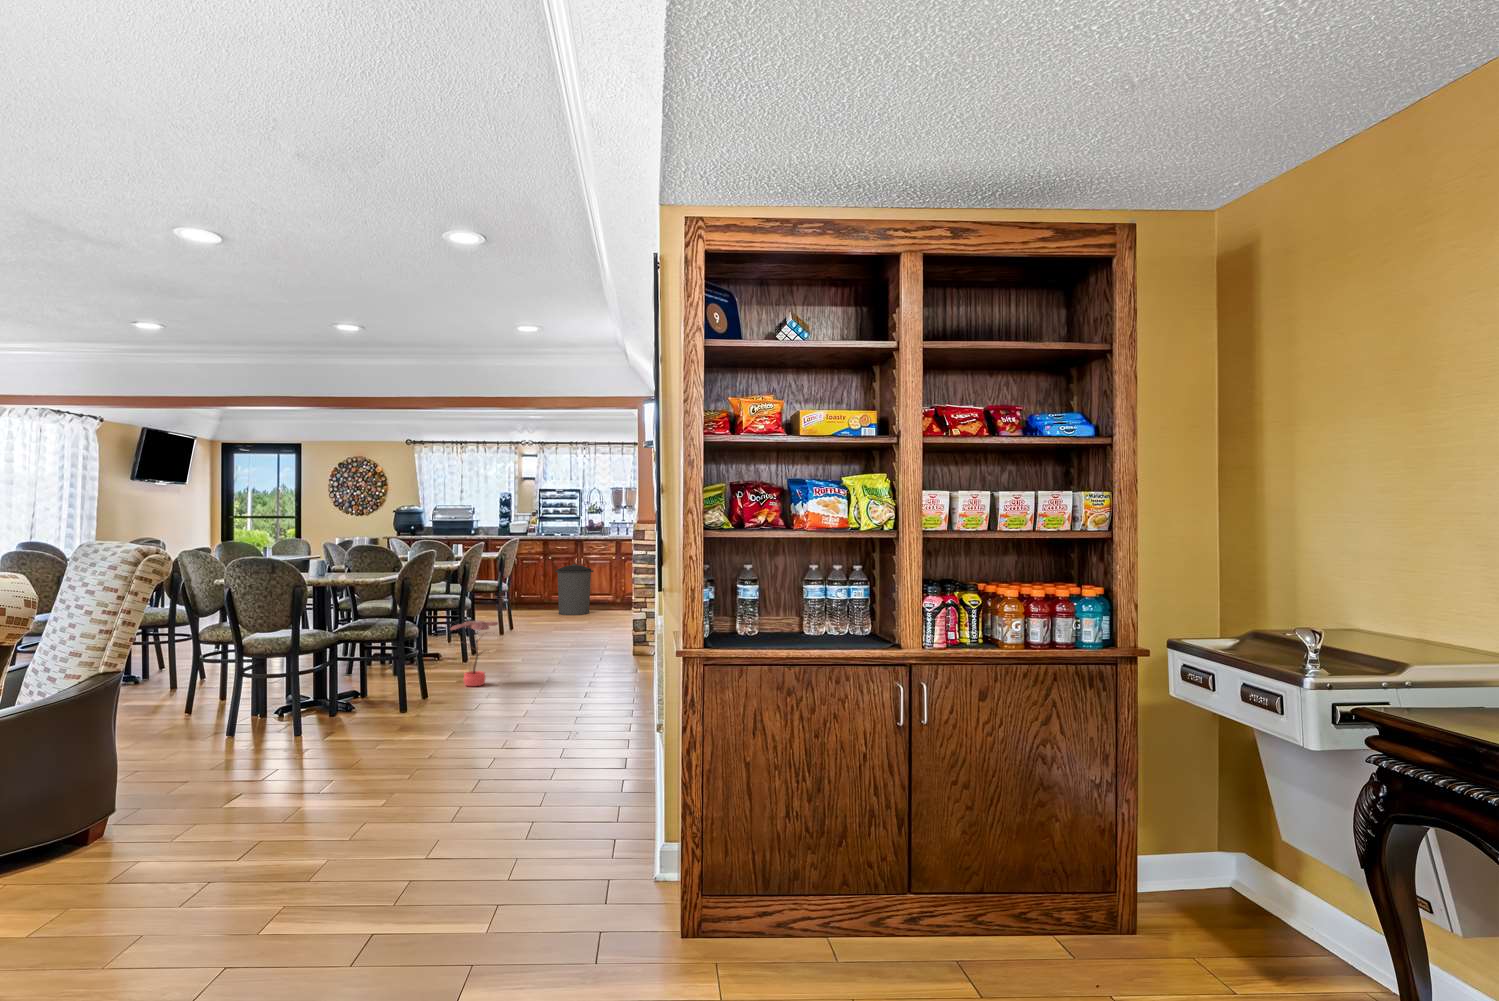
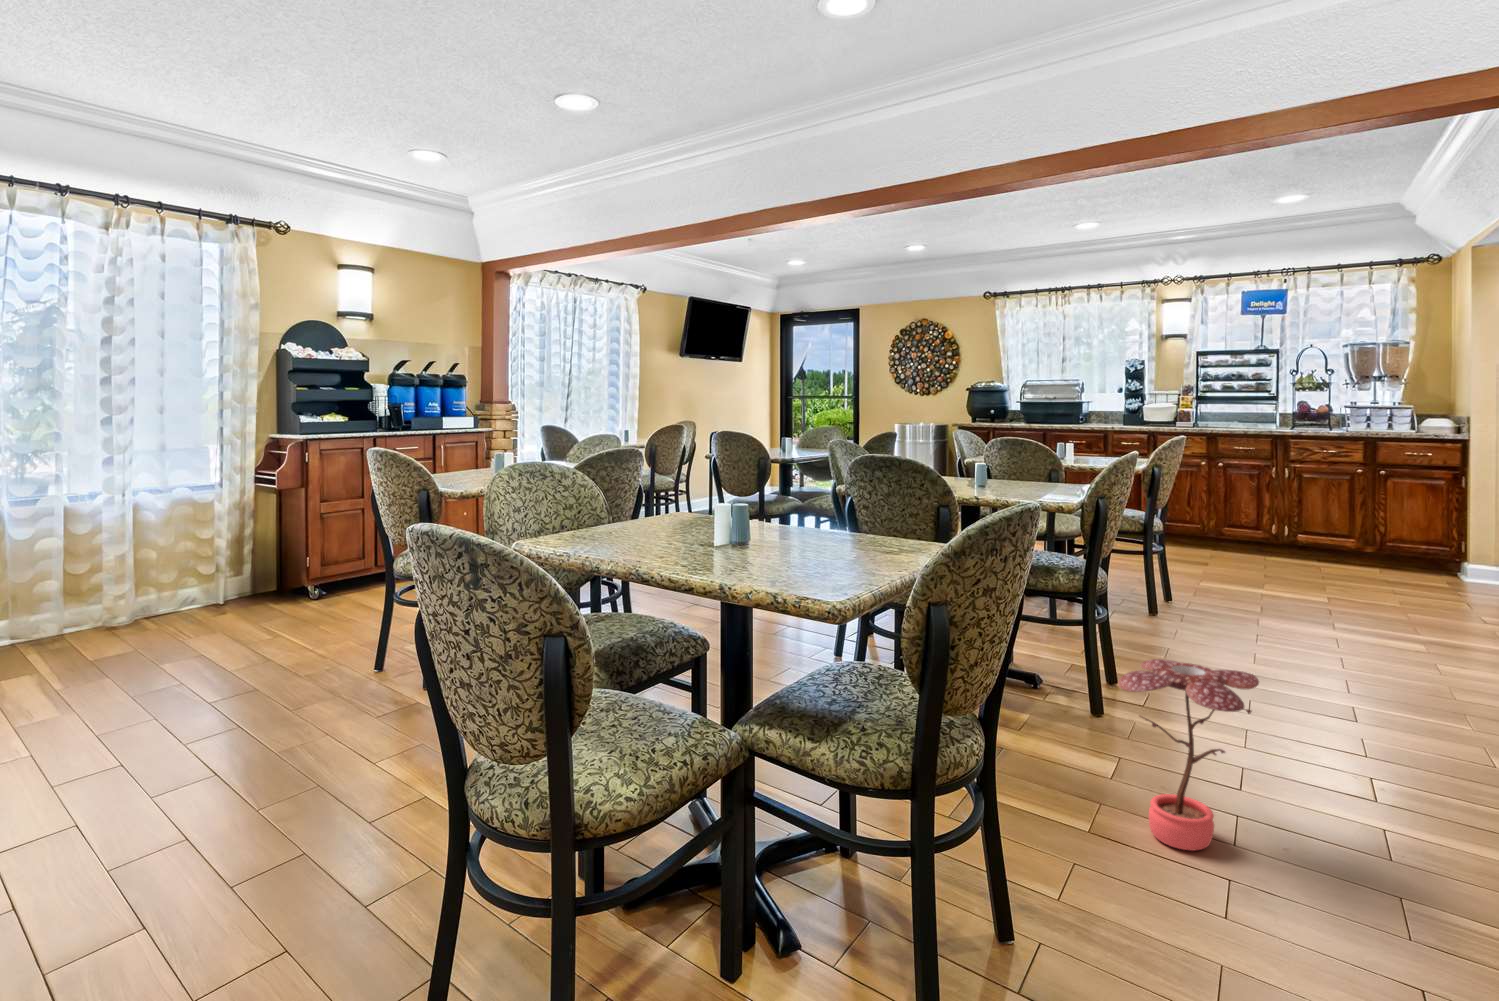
trash can: present [555,564,594,615] -> none [1231,478,1311,569]

